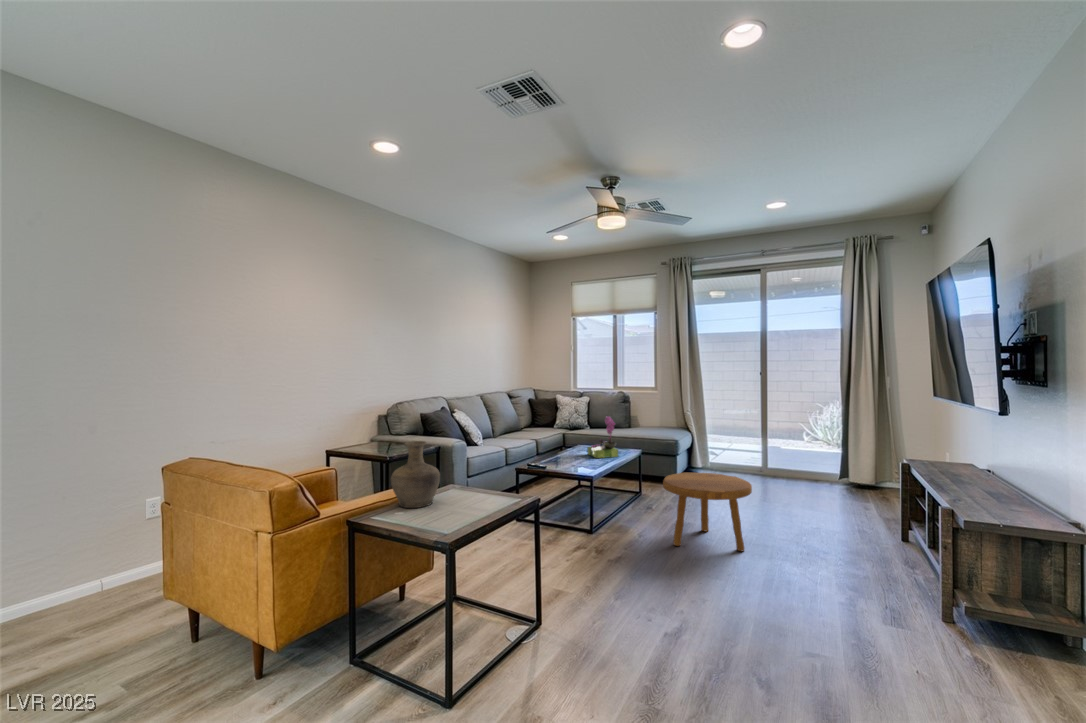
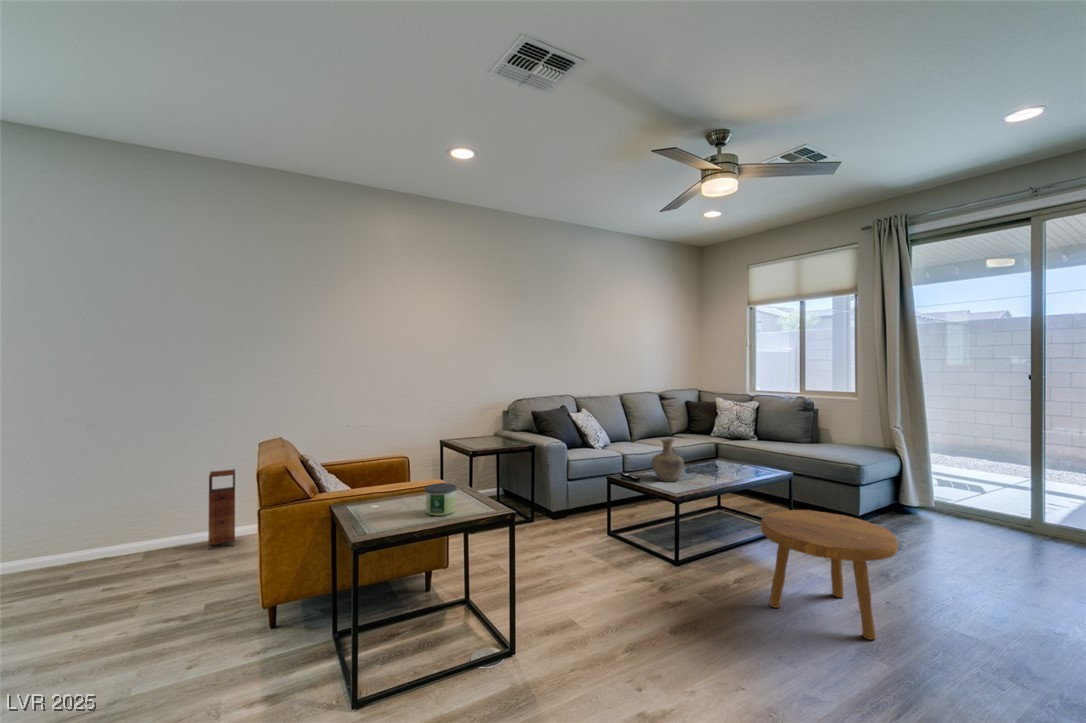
flower arrangement: present [587,417,618,458] -> none [711,426,748,478]
vase: present [391,441,440,508] -> present [652,439,684,482]
candle: none [468,478,498,508] -> present [425,483,456,516]
storage cabinet: none [21,513,73,630] -> present [208,469,235,550]

